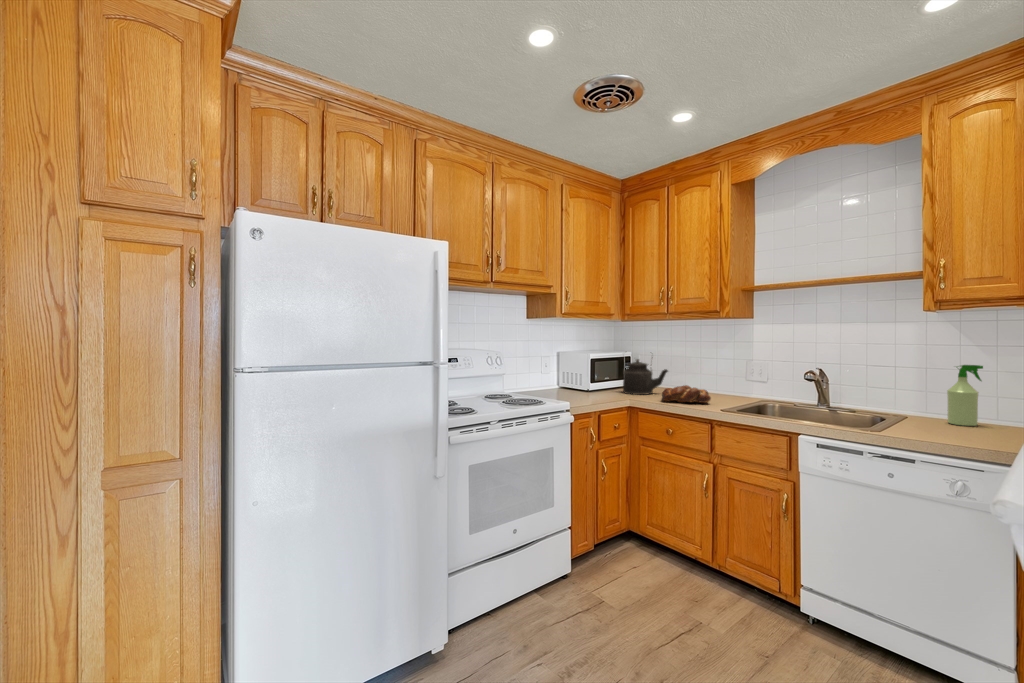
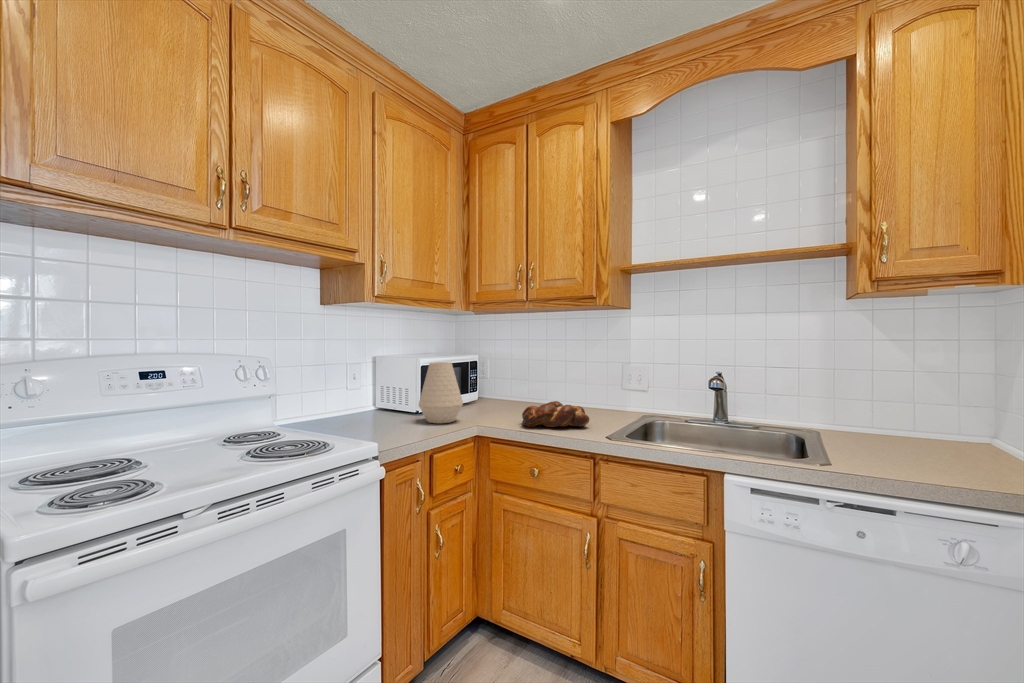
vase: none [591,357,620,397] -> present [419,362,463,423]
kettle: present [623,359,668,395] -> none [466,353,528,416]
spray bottle: present [947,365,983,426] -> none [877,366,918,445]

